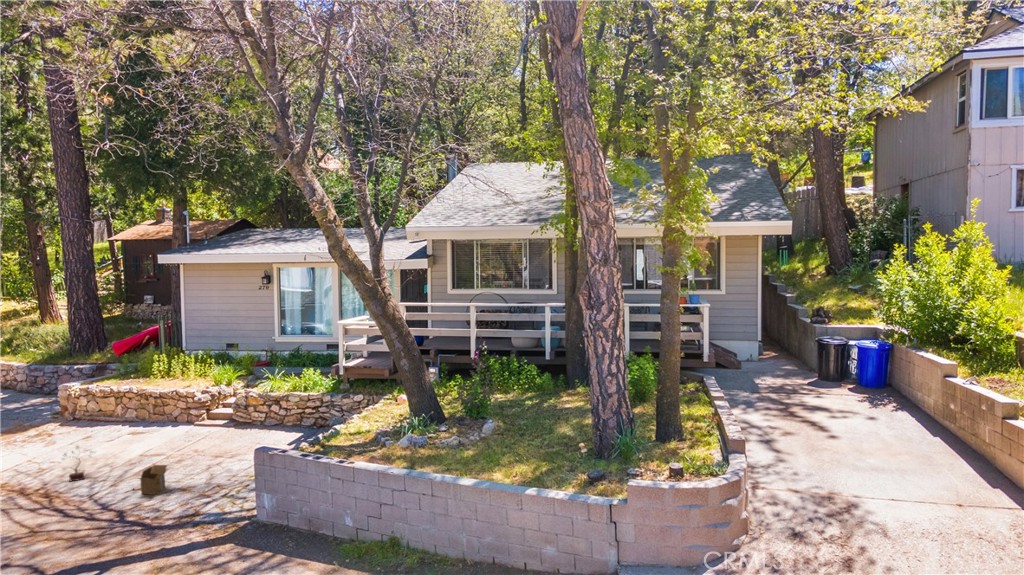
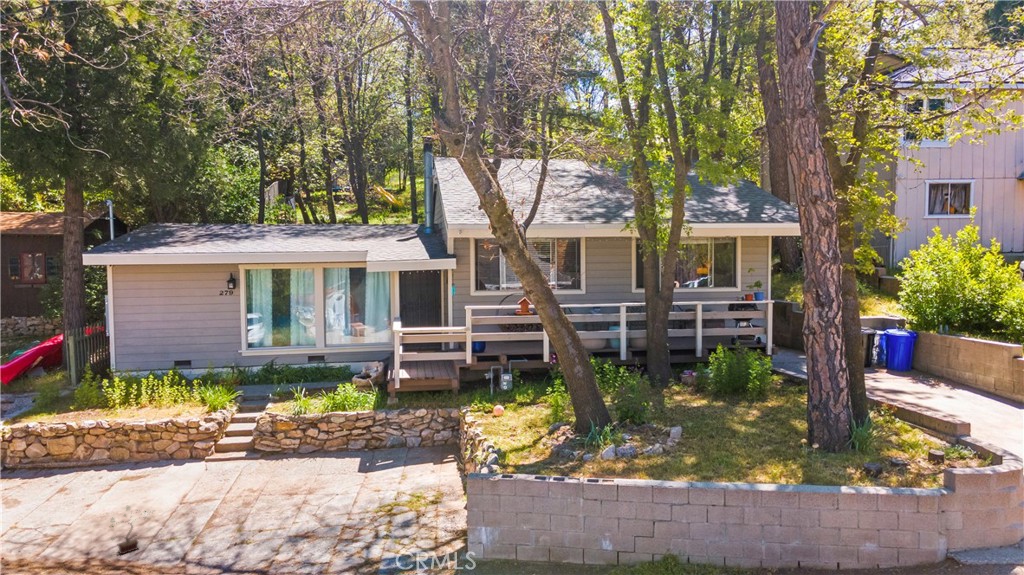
cardboard box: present [138,465,167,494] -> none [254,518,288,559]

